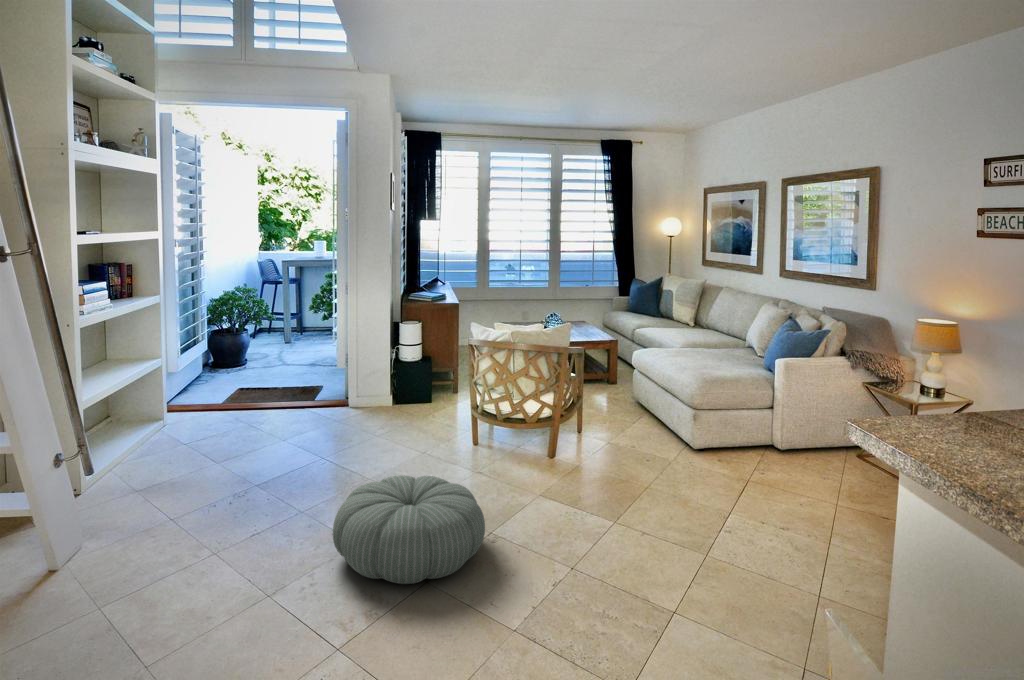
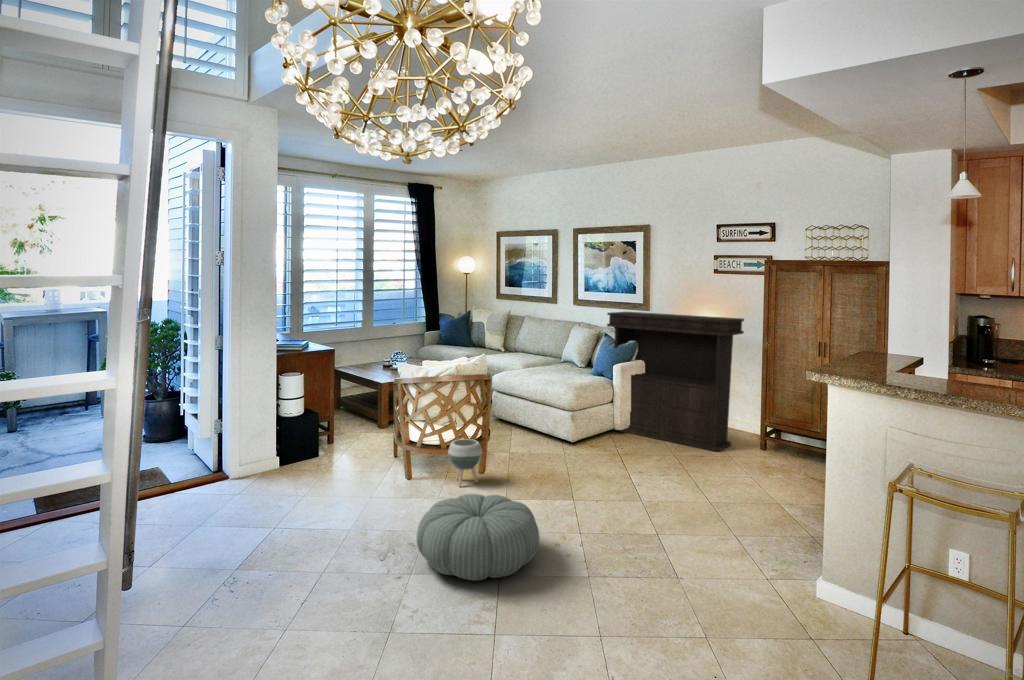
console table: none [770,286,995,508] -> present [607,312,744,452]
planter: none [493,415,532,469] -> present [448,439,482,487]

